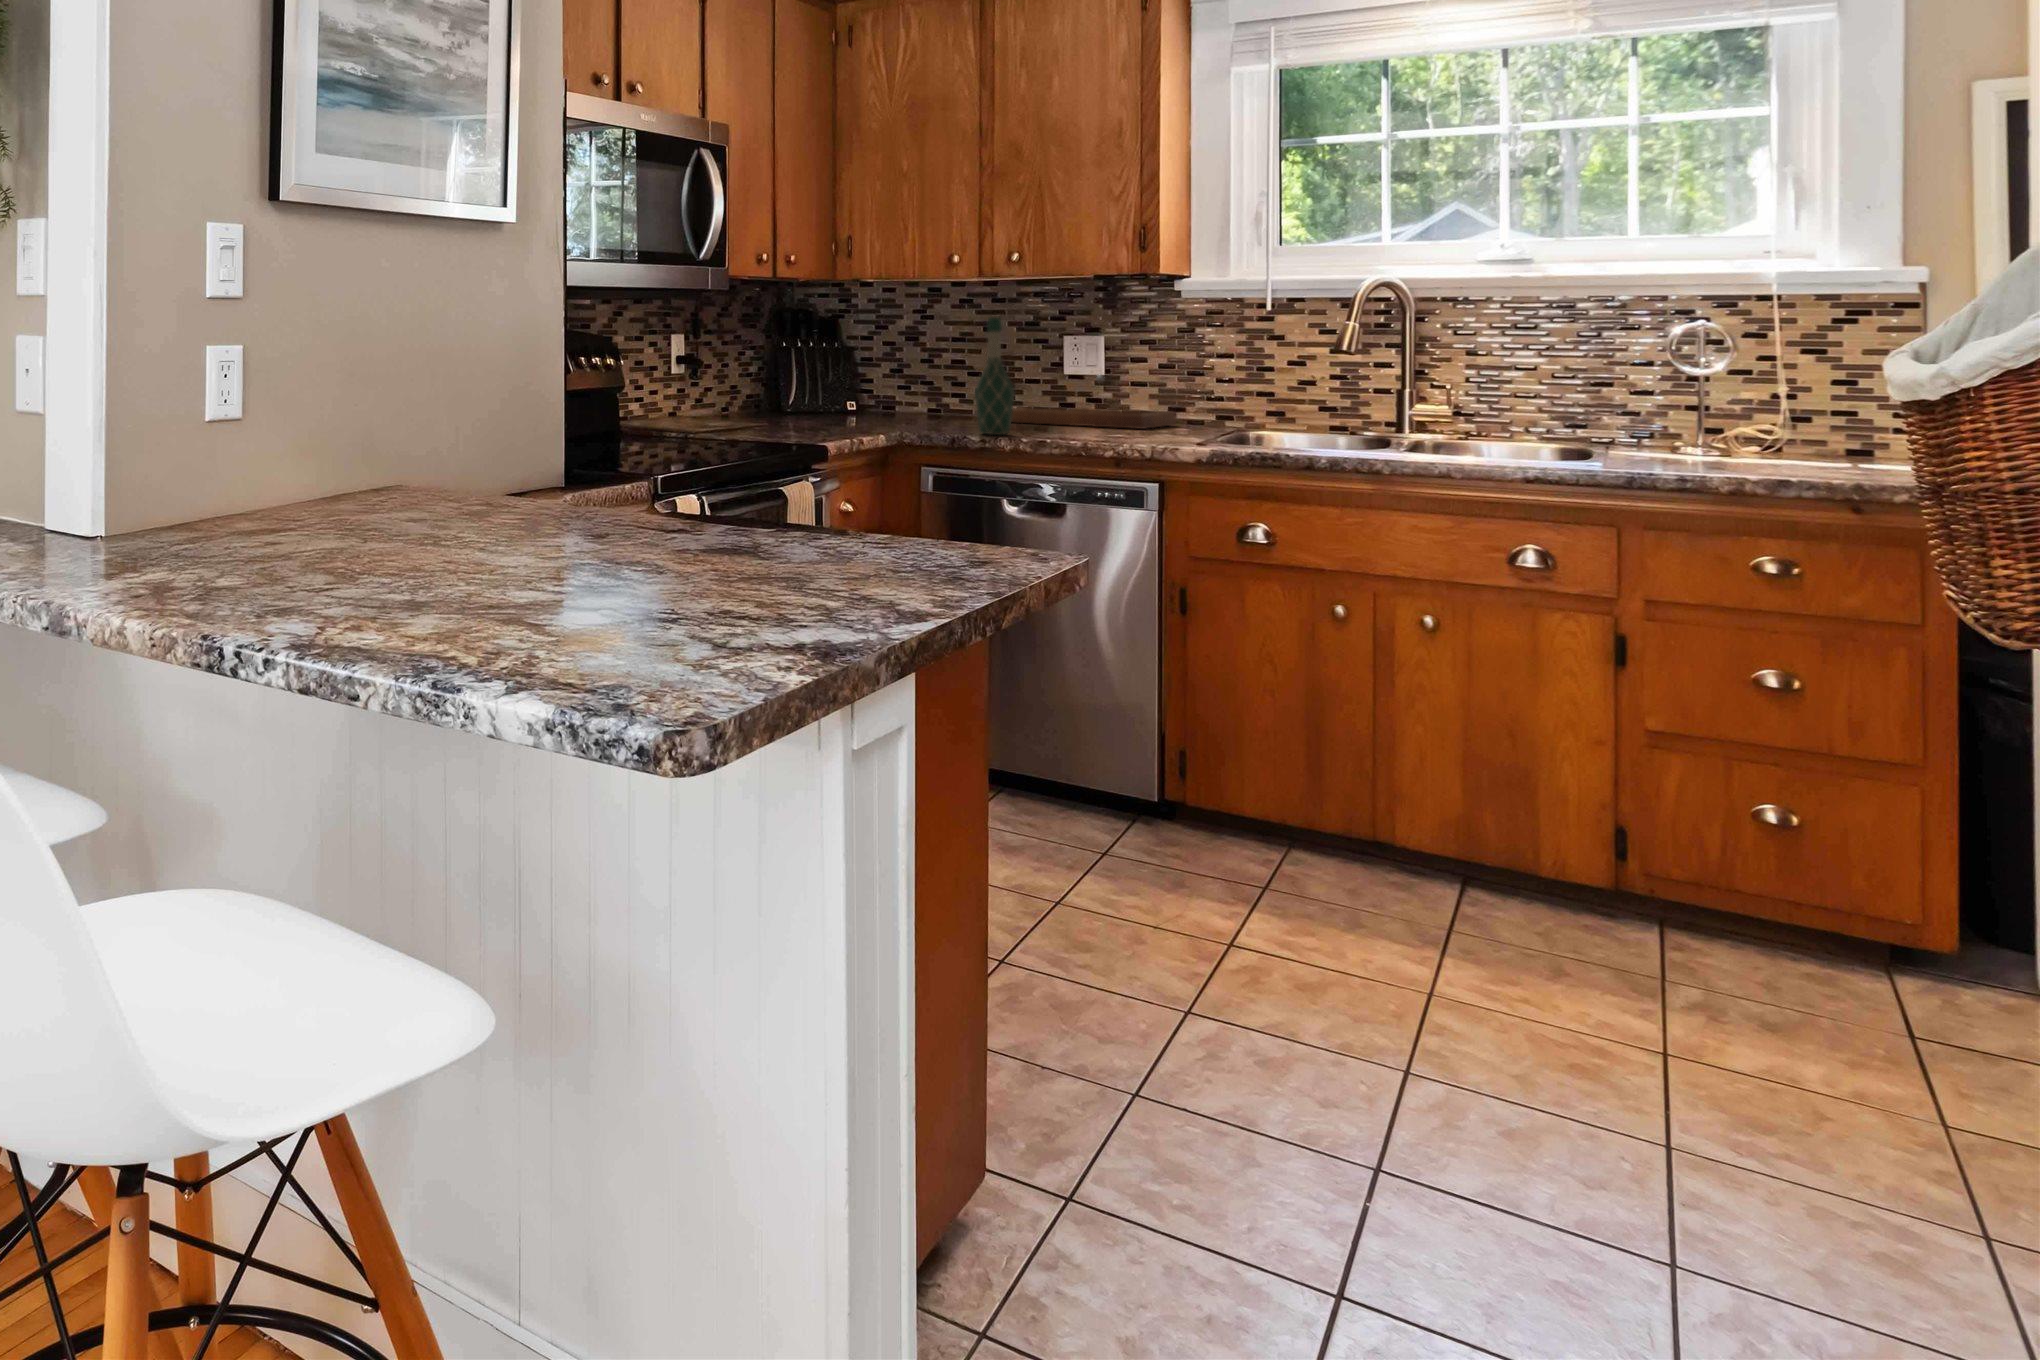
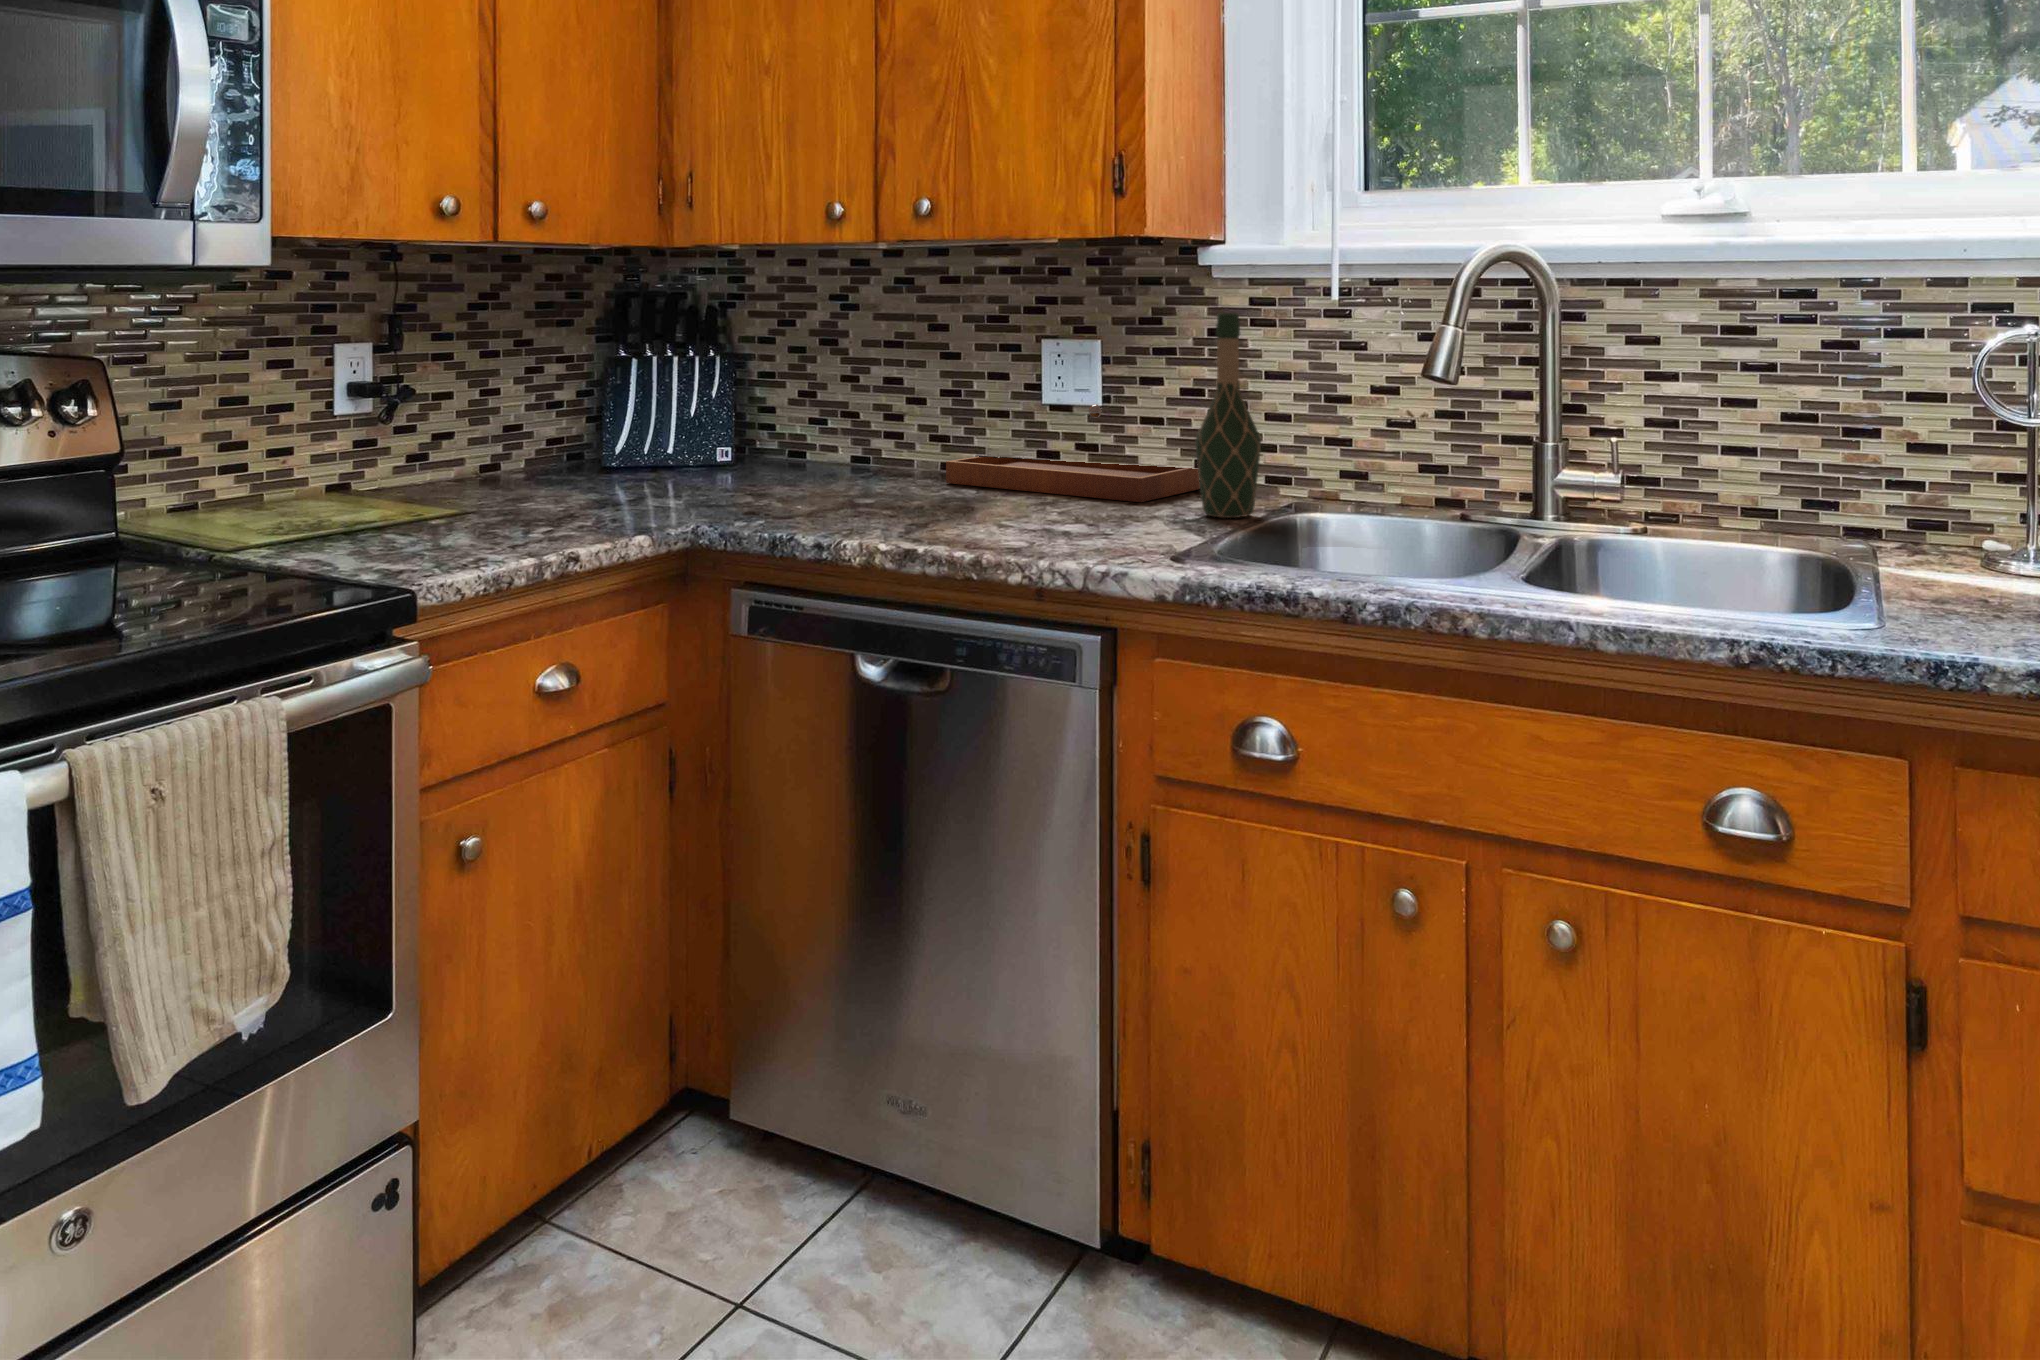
wine bottle: present [975,317,1014,435] -> present [1196,313,1261,518]

